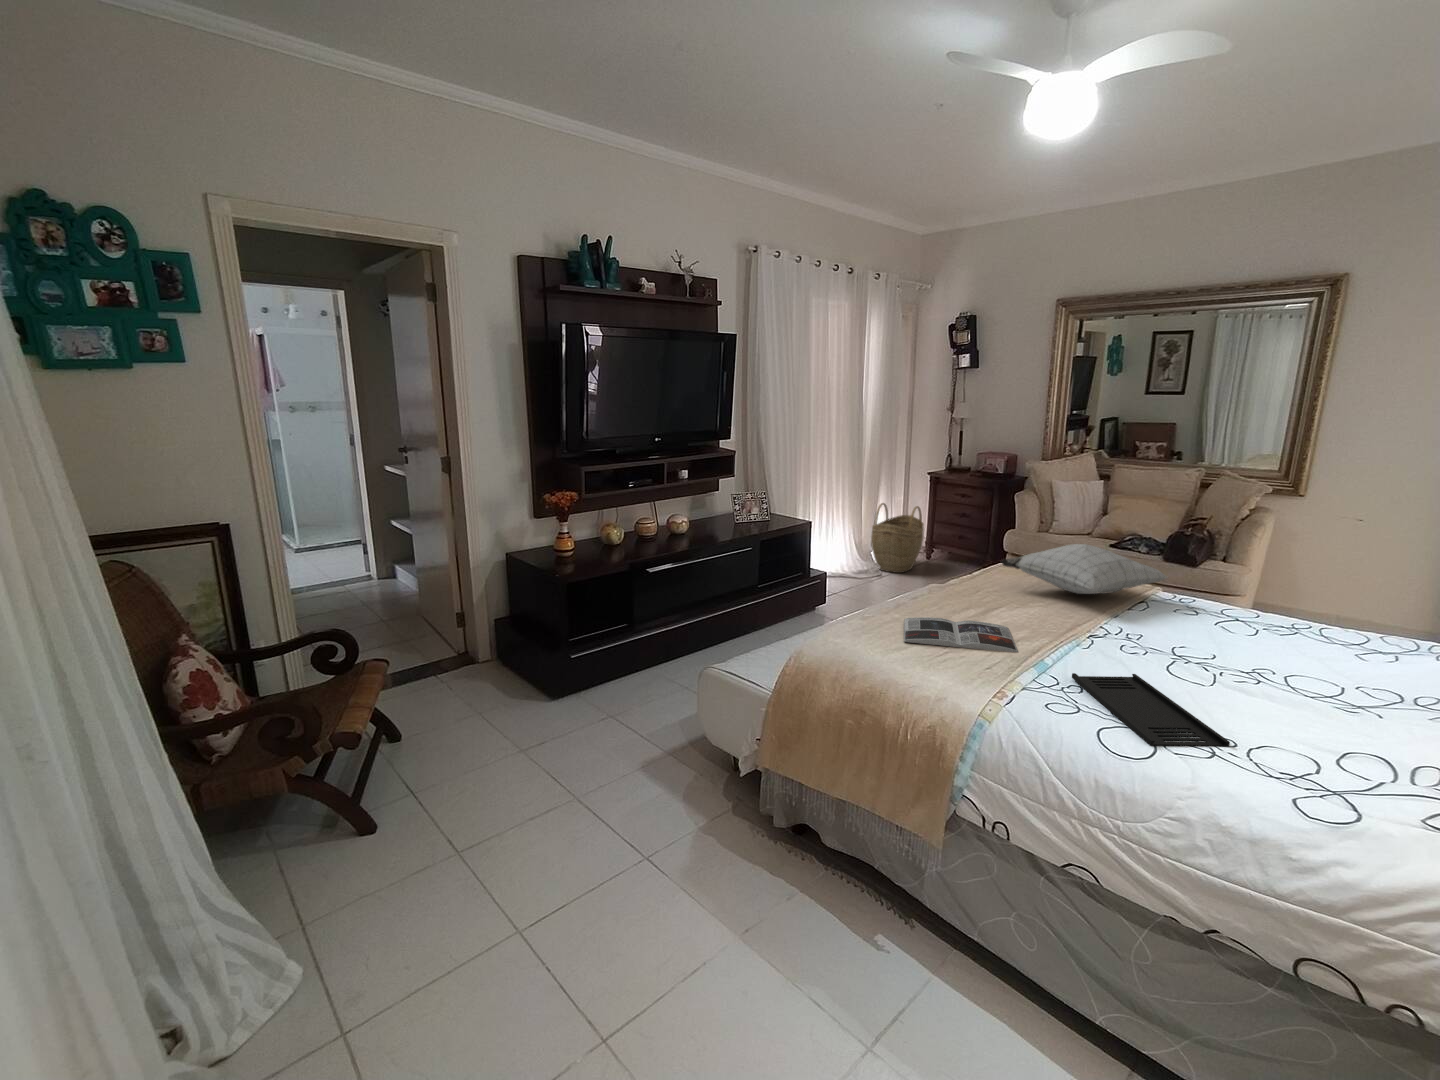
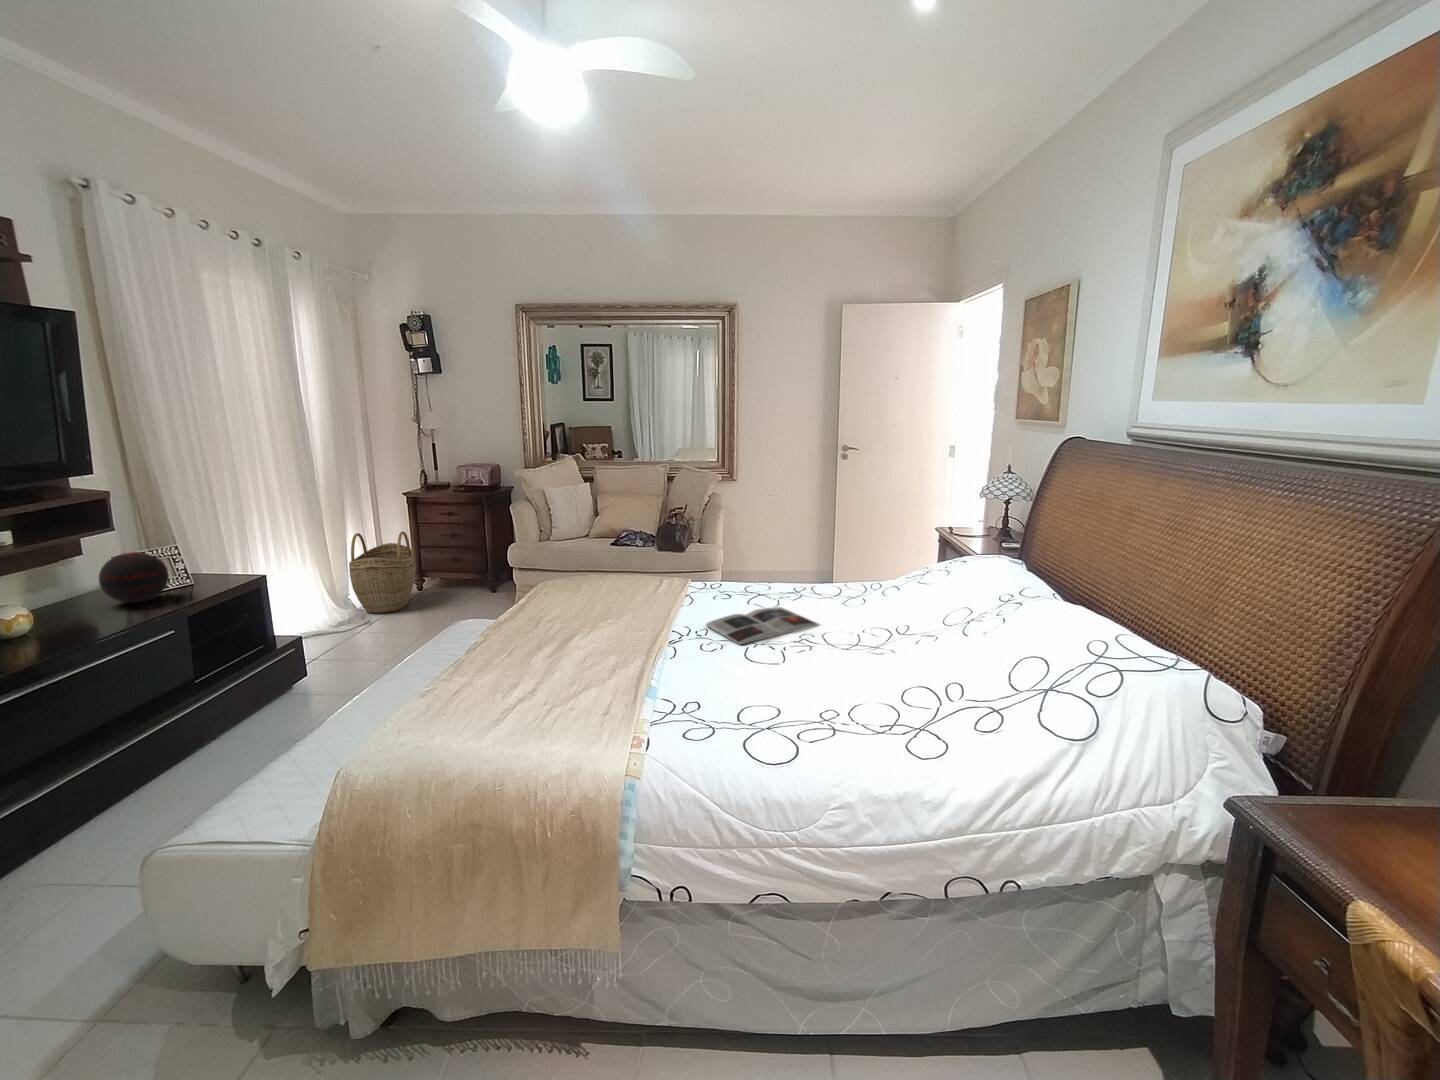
decorative orb: none [725,494,758,527] -> present [99,552,169,603]
pillow: present [1002,544,1167,594] -> none [548,549,690,599]
magazine: present [904,617,1018,652] -> present [706,607,819,644]
tray: present [1072,673,1230,746] -> none [680,668,825,739]

